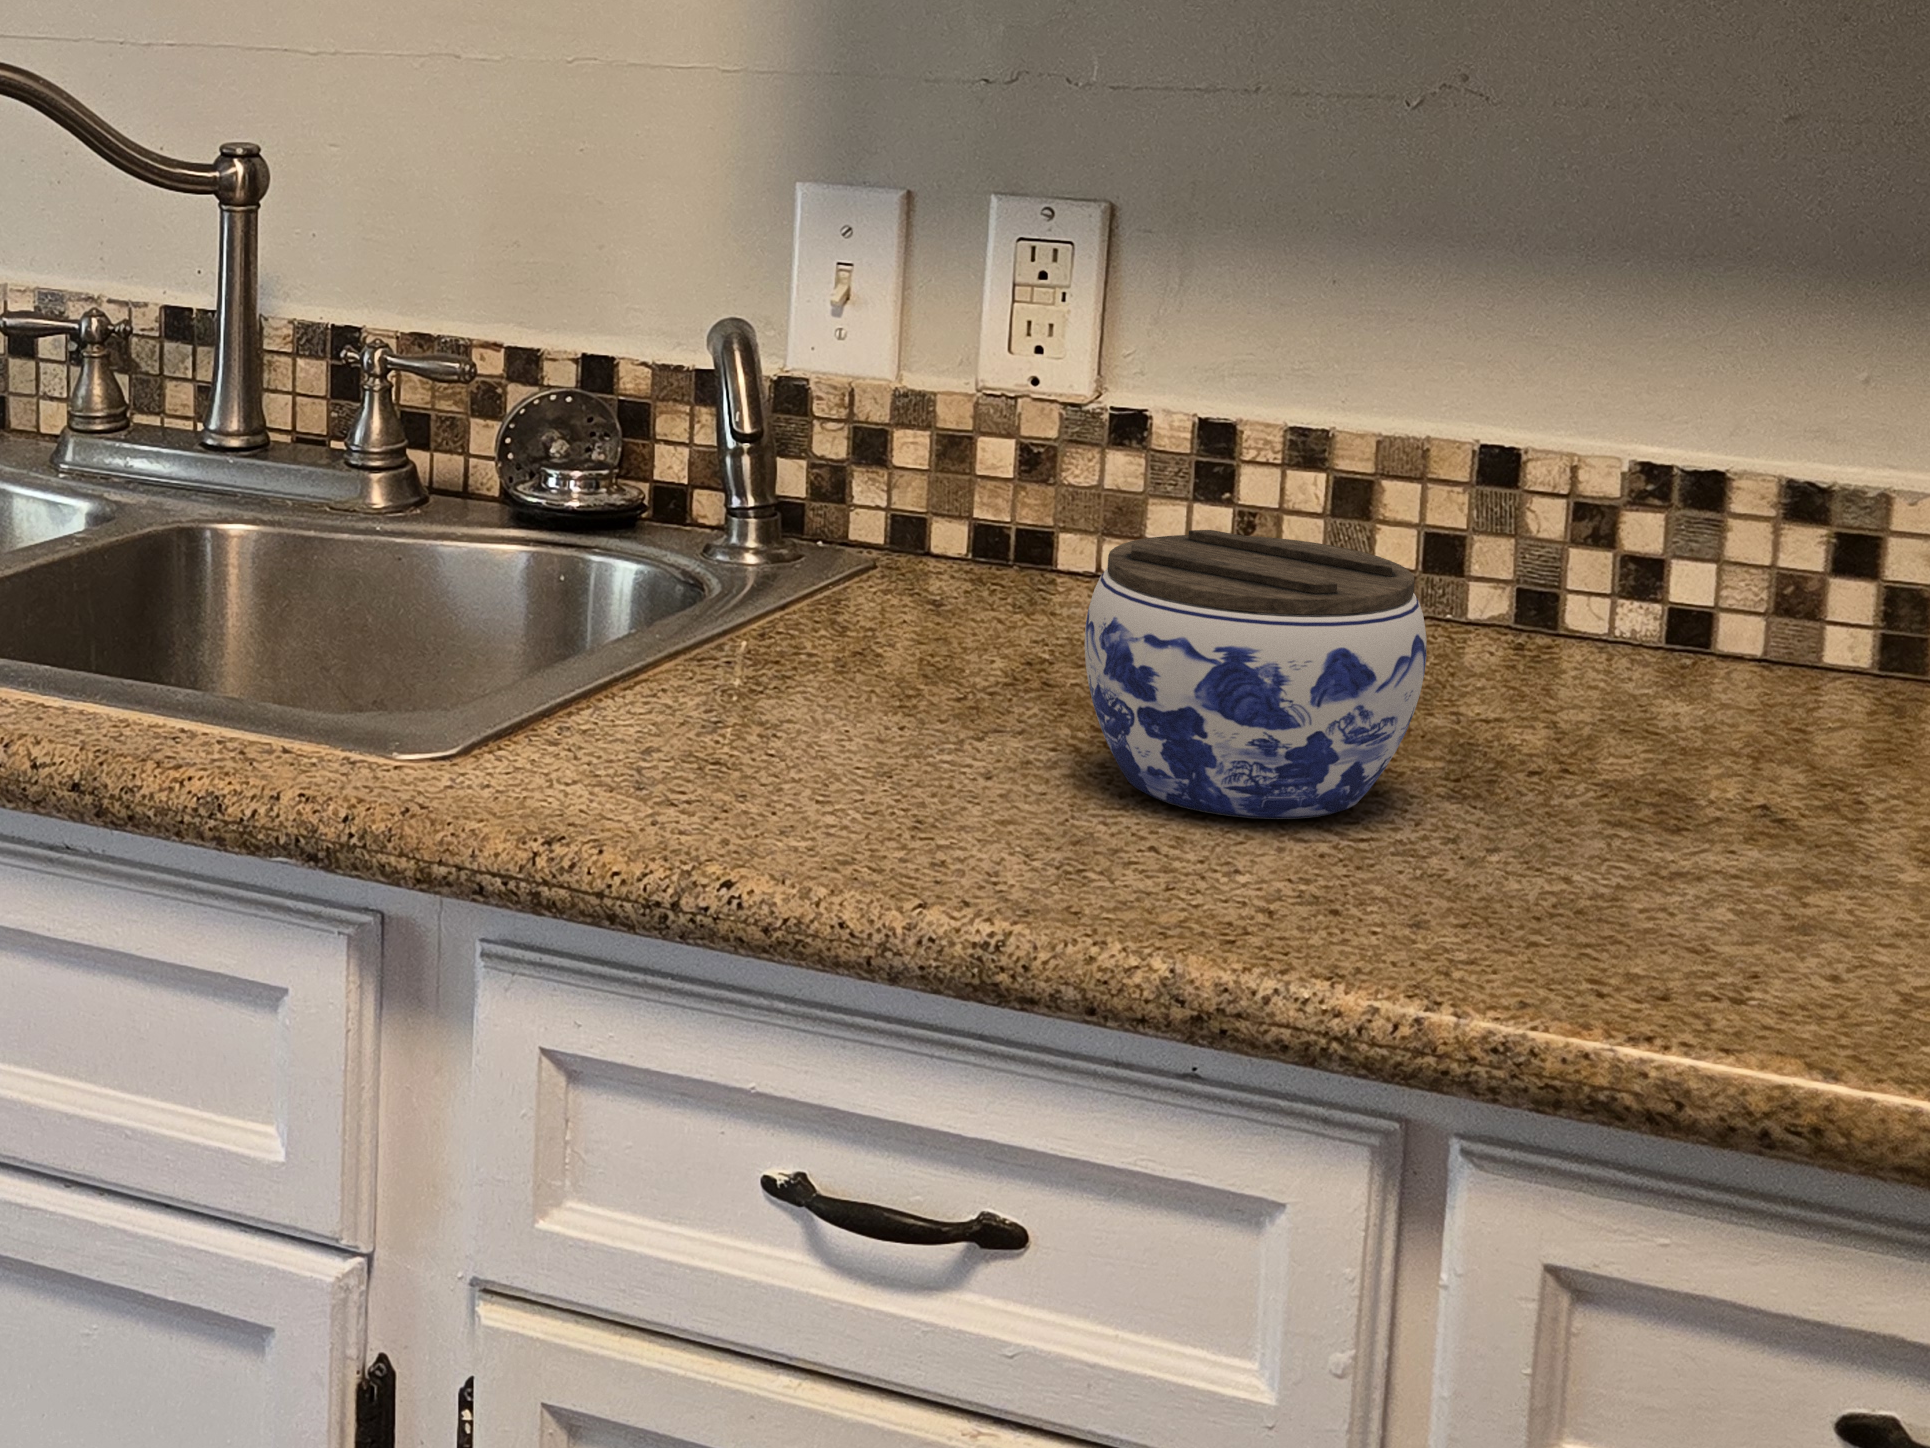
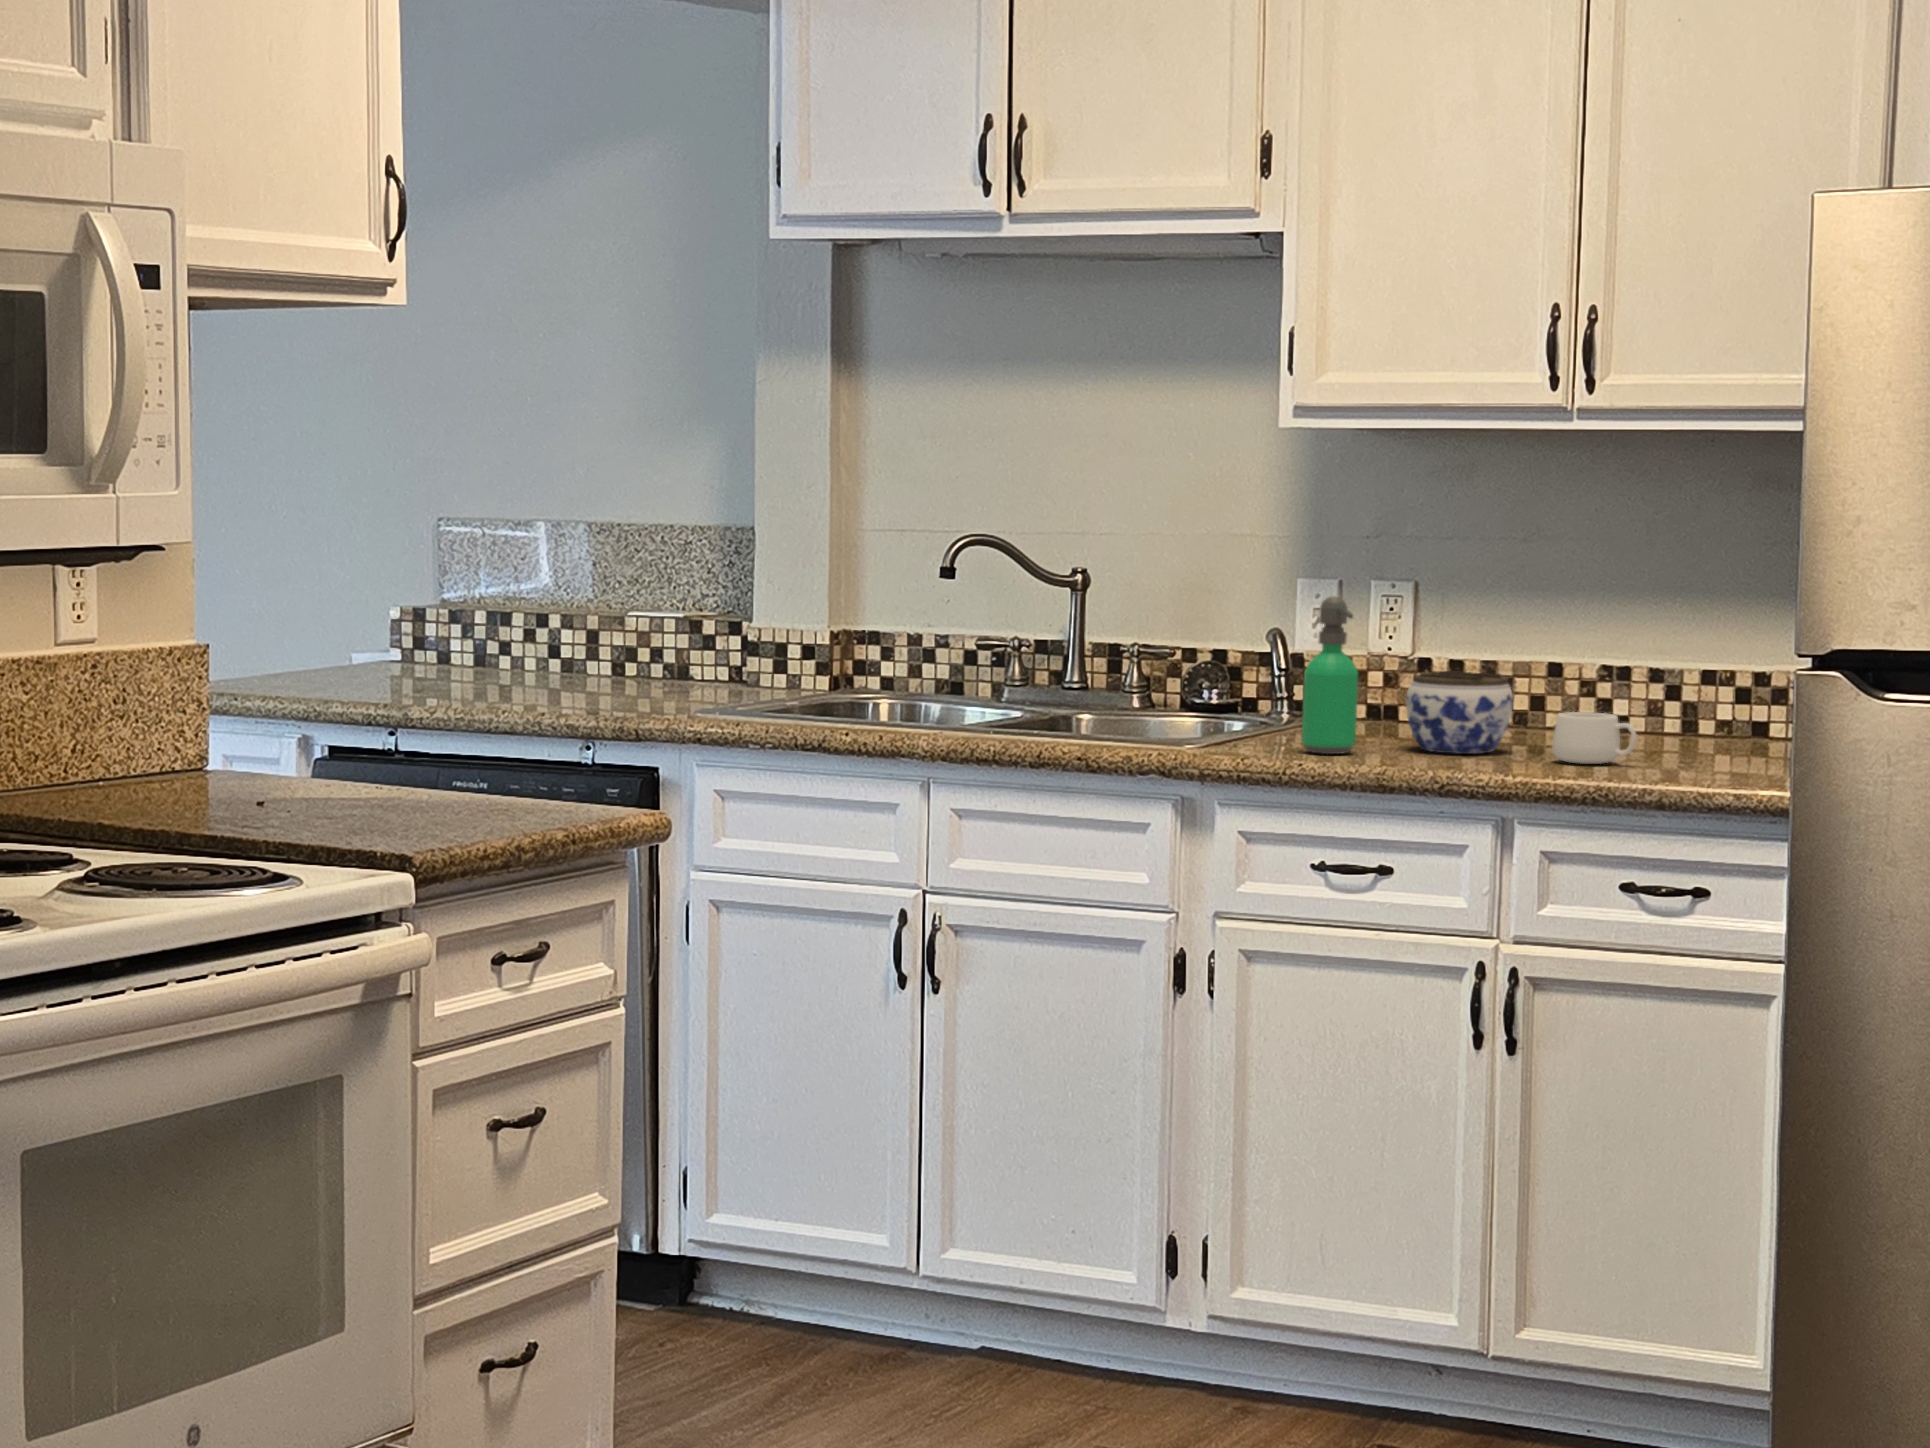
soap dispenser: none [751,318,932,821] -> present [1302,596,1358,754]
mug: none [1571,718,1882,915] -> present [1552,712,1636,764]

